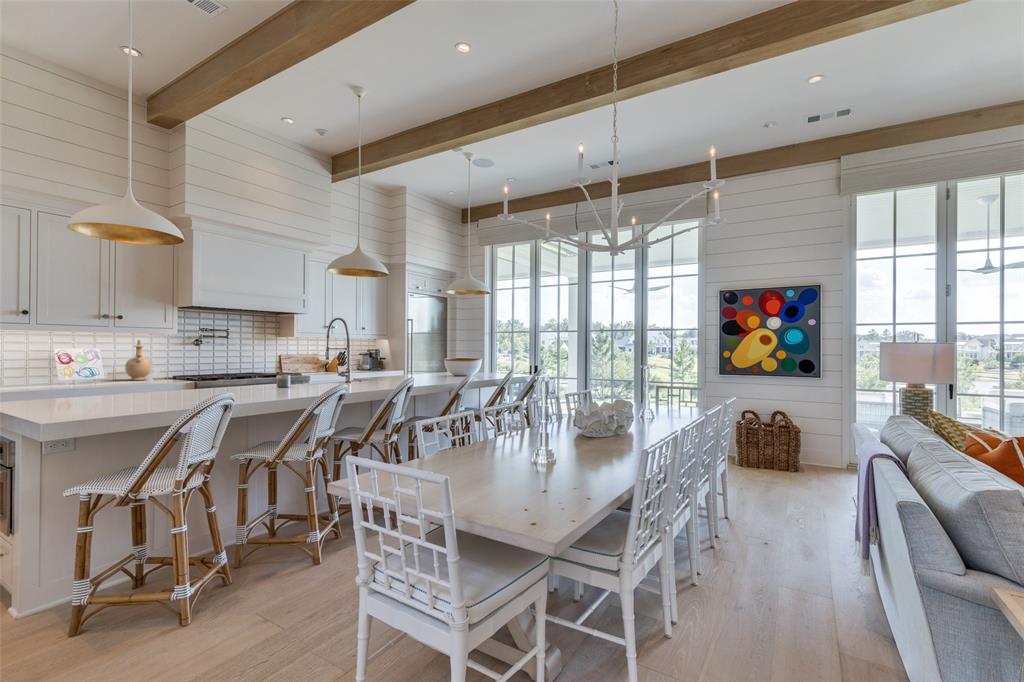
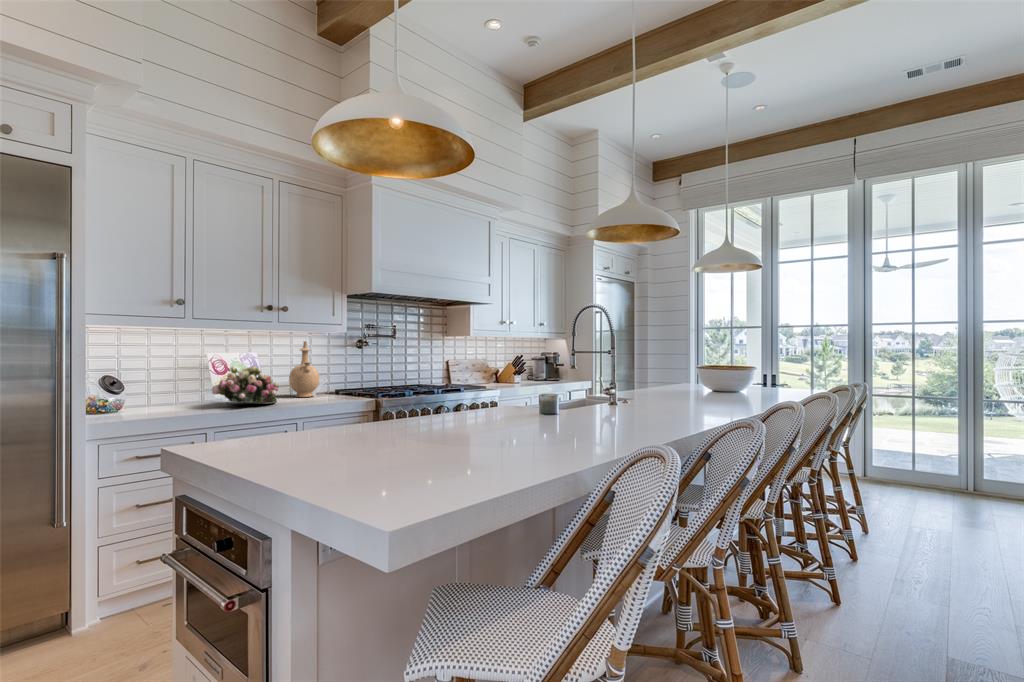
flower arrangement: none [48,357,108,383] -> present [212,366,279,404]

